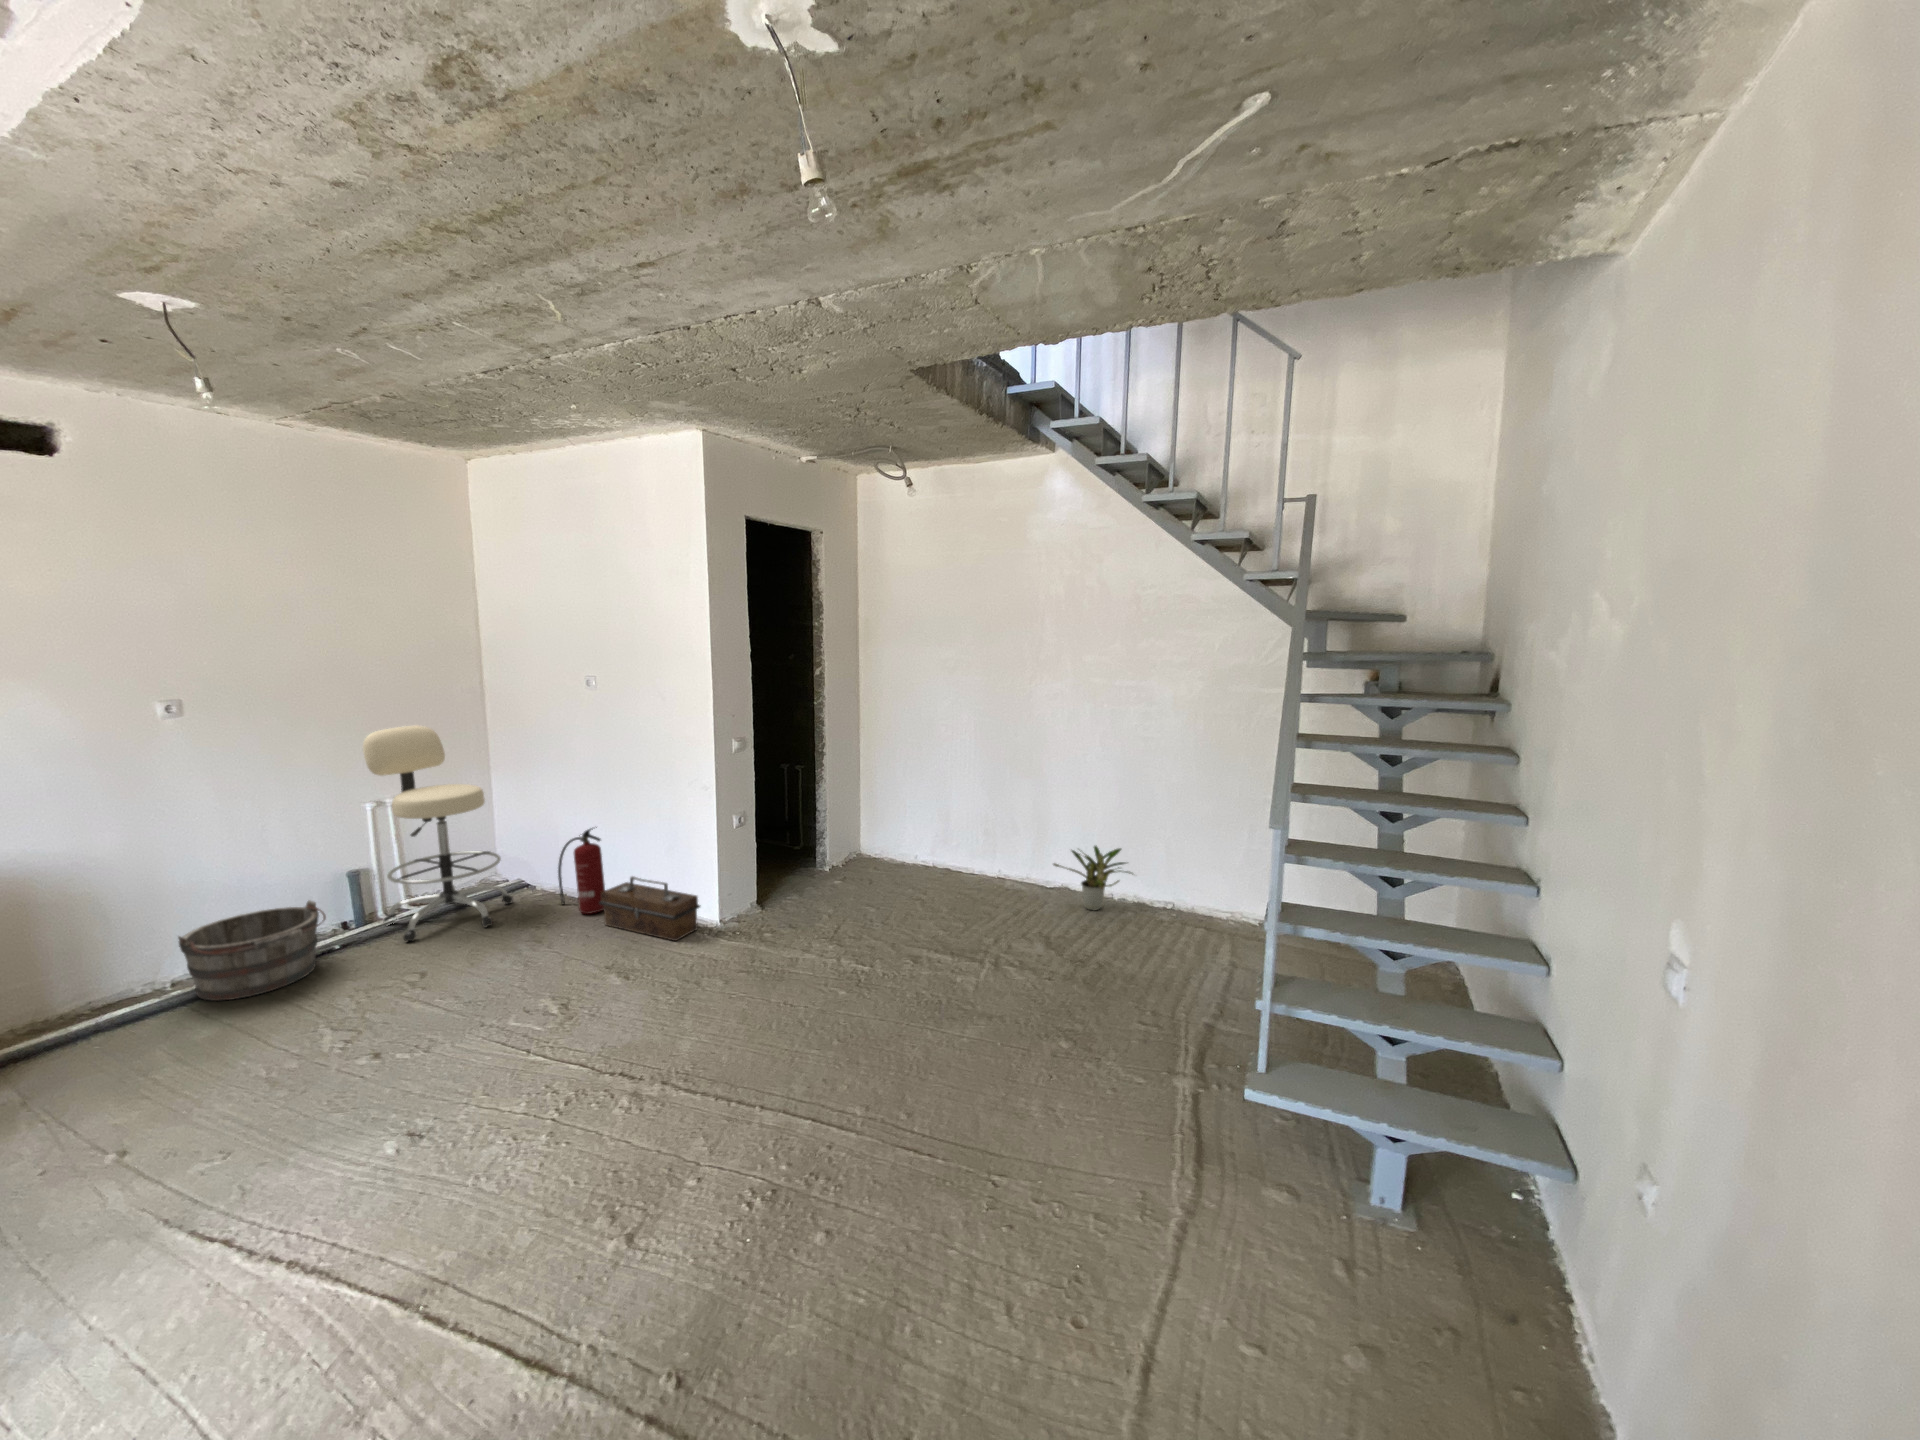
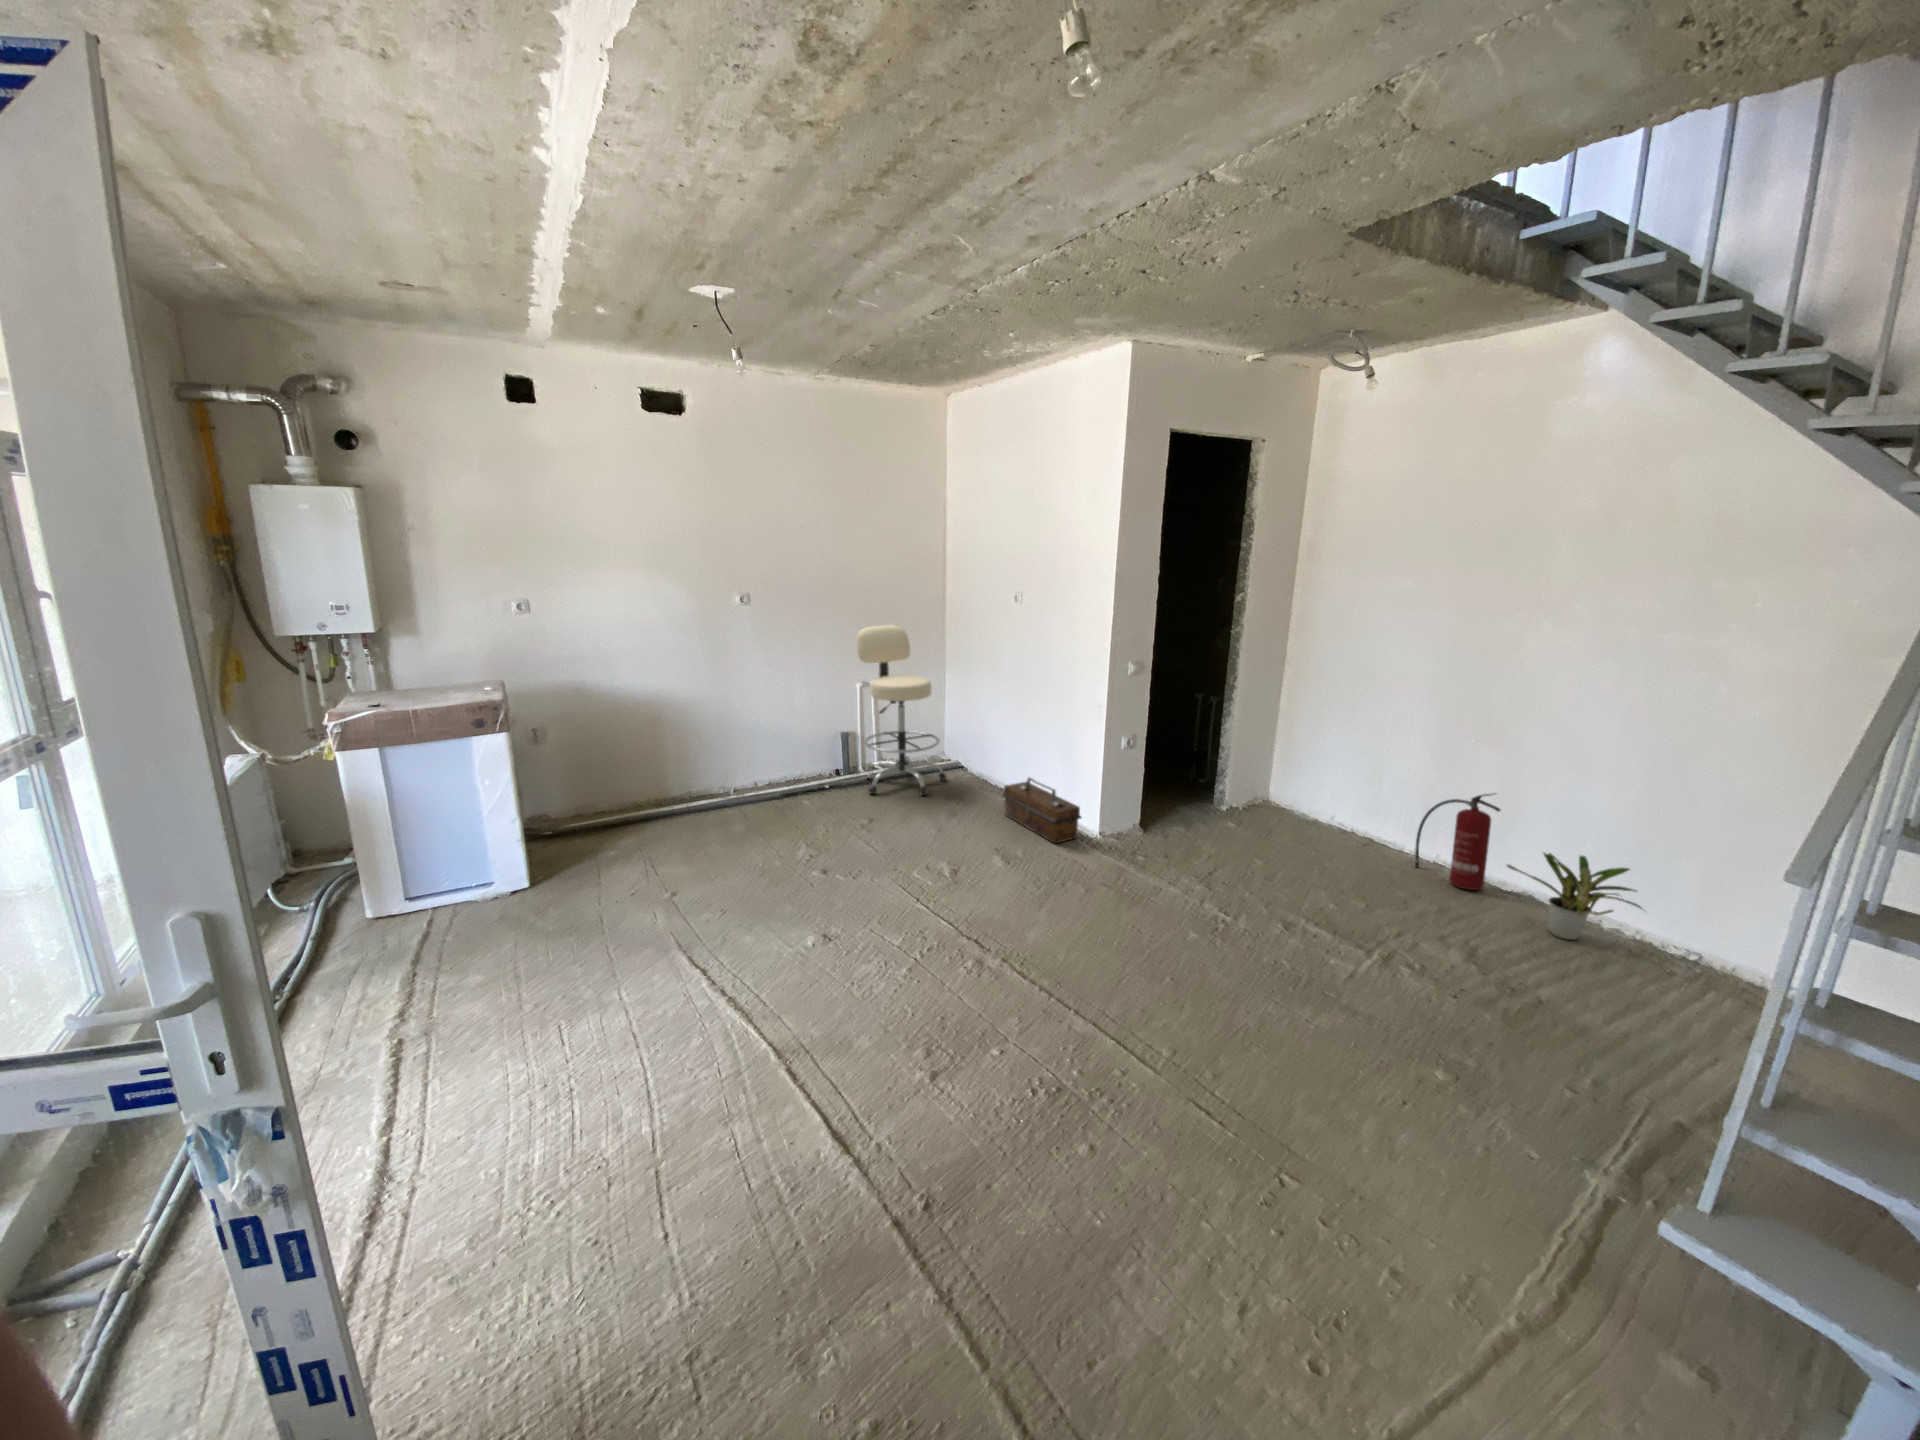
fire extinguisher: present [558,827,605,914] -> present [1415,794,1500,890]
bucket: present [178,900,326,1001] -> none [745,749,822,809]

